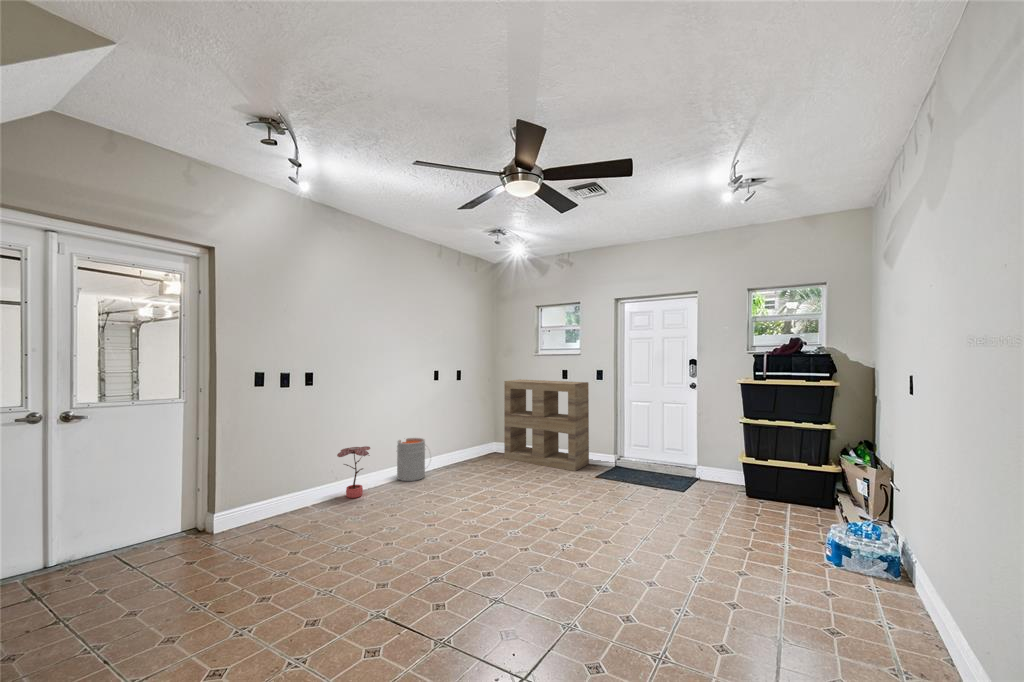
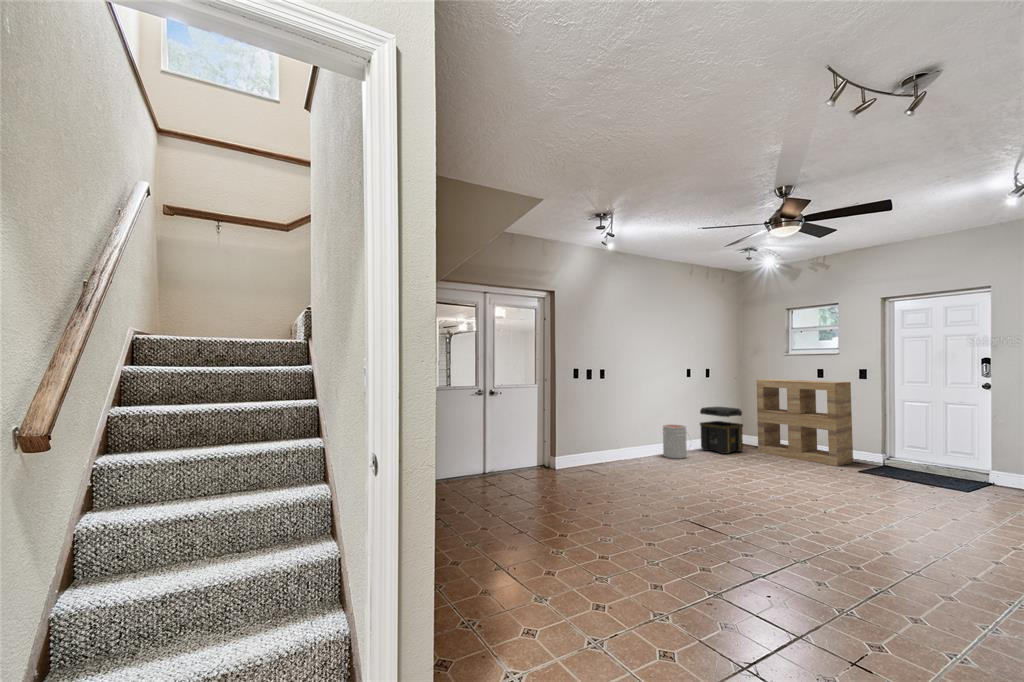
toolbox: none [445,411,490,466] -> present [700,407,743,454]
potted plant: present [337,446,370,498] -> none [624,426,647,463]

